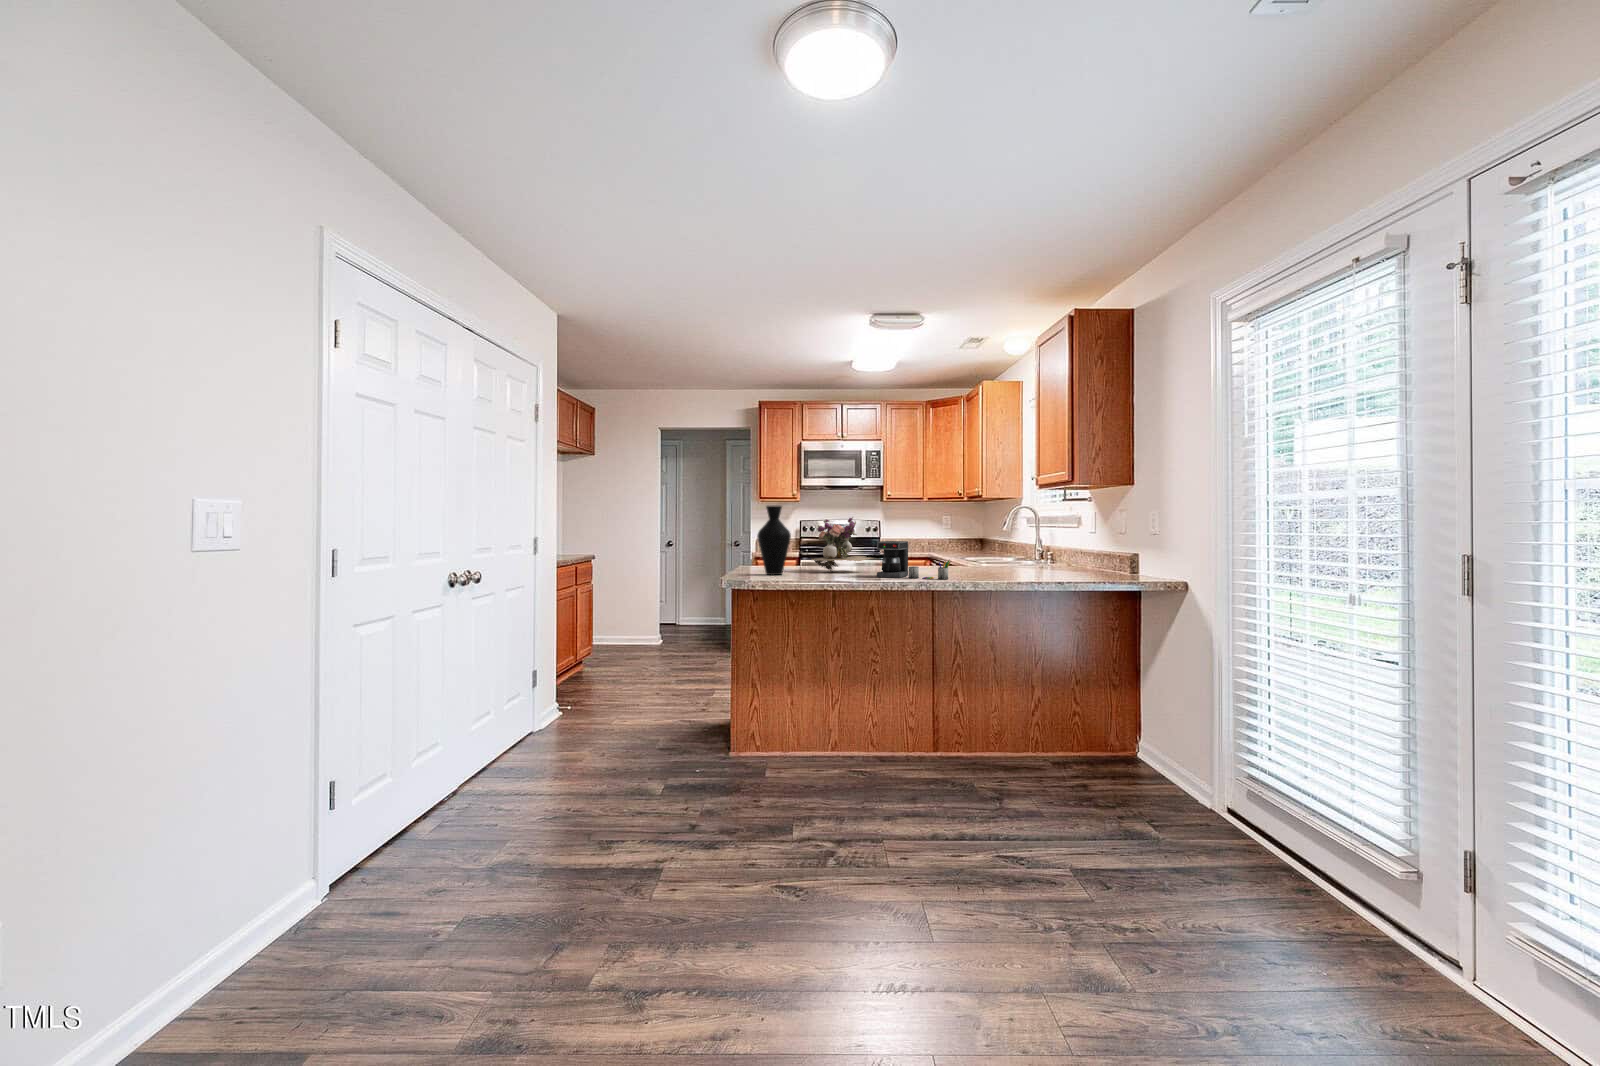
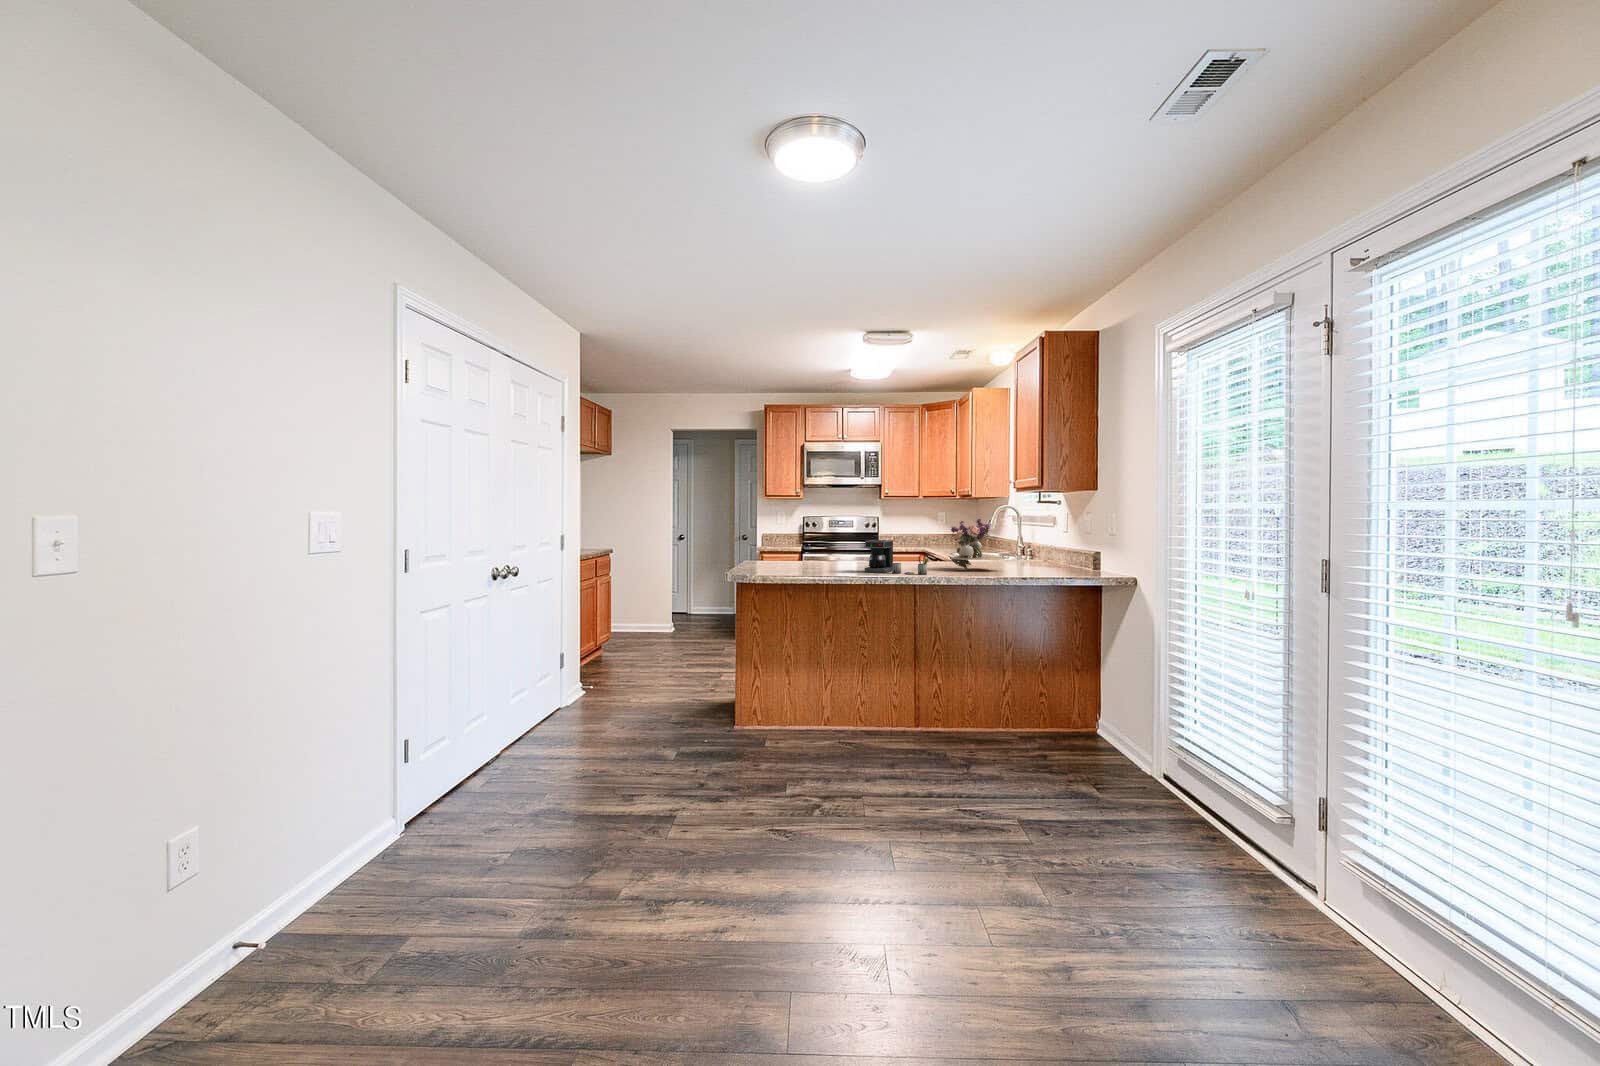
vase: present [757,505,791,575] -> none [760,508,789,570]
flower arrangement: present [811,517,875,571] -> present [949,519,1009,569]

